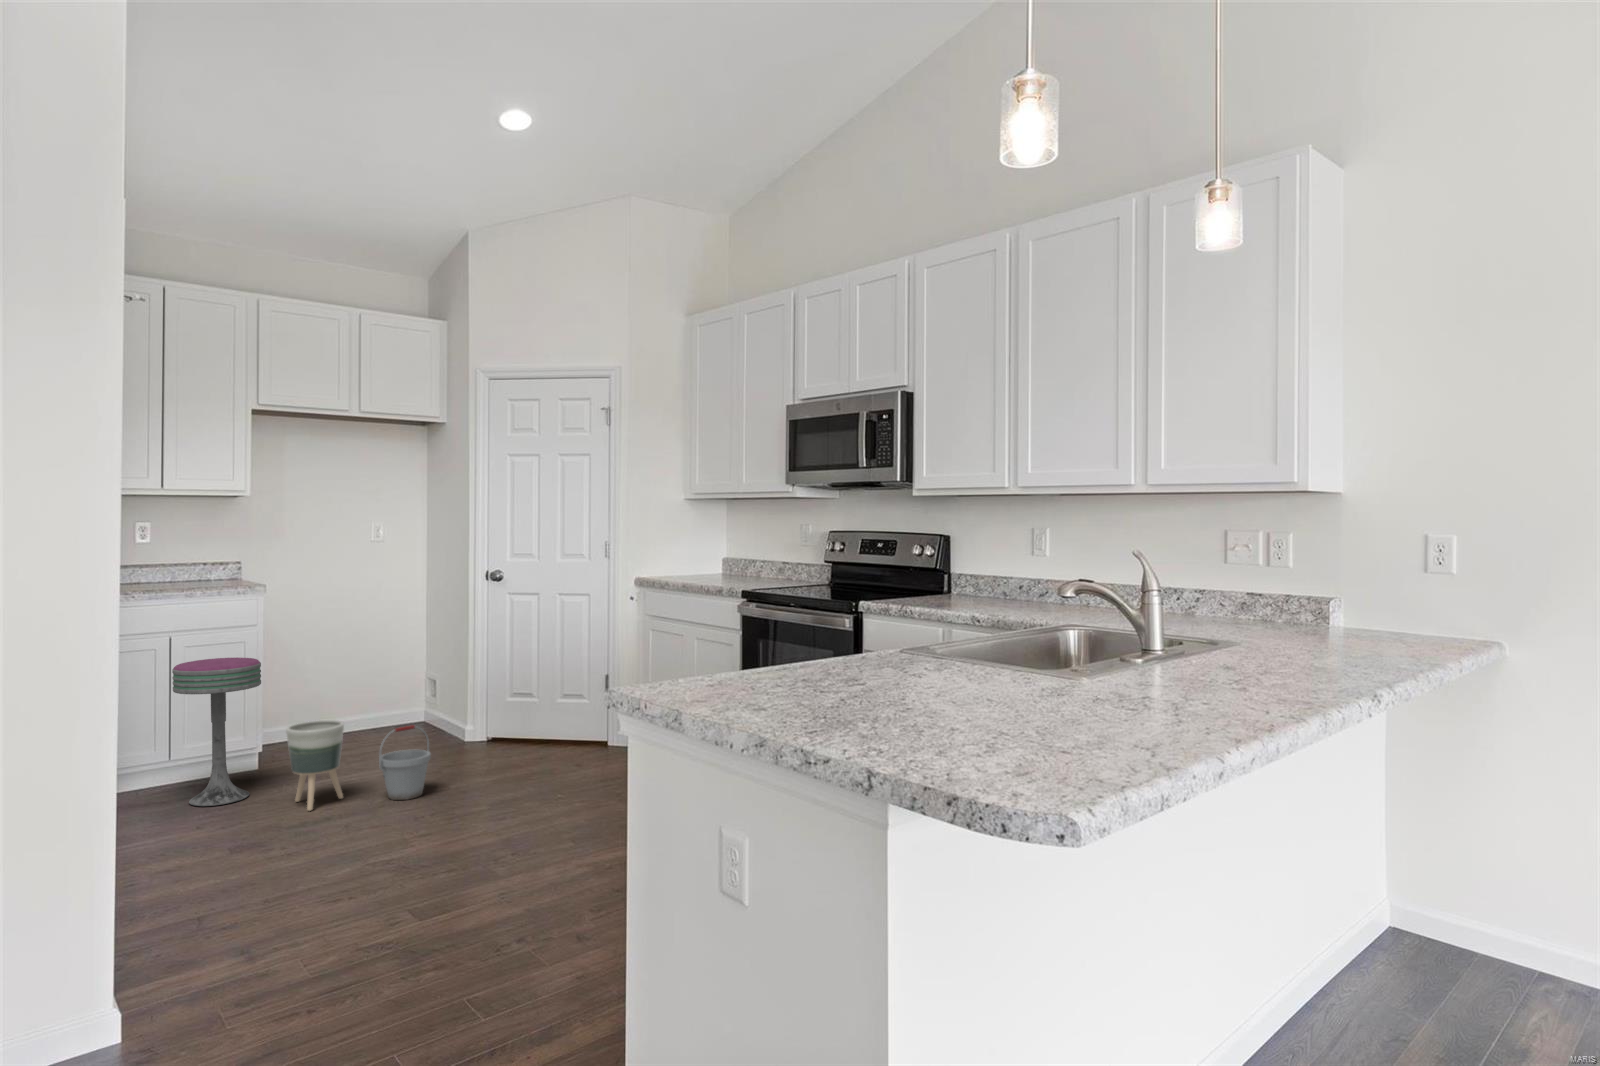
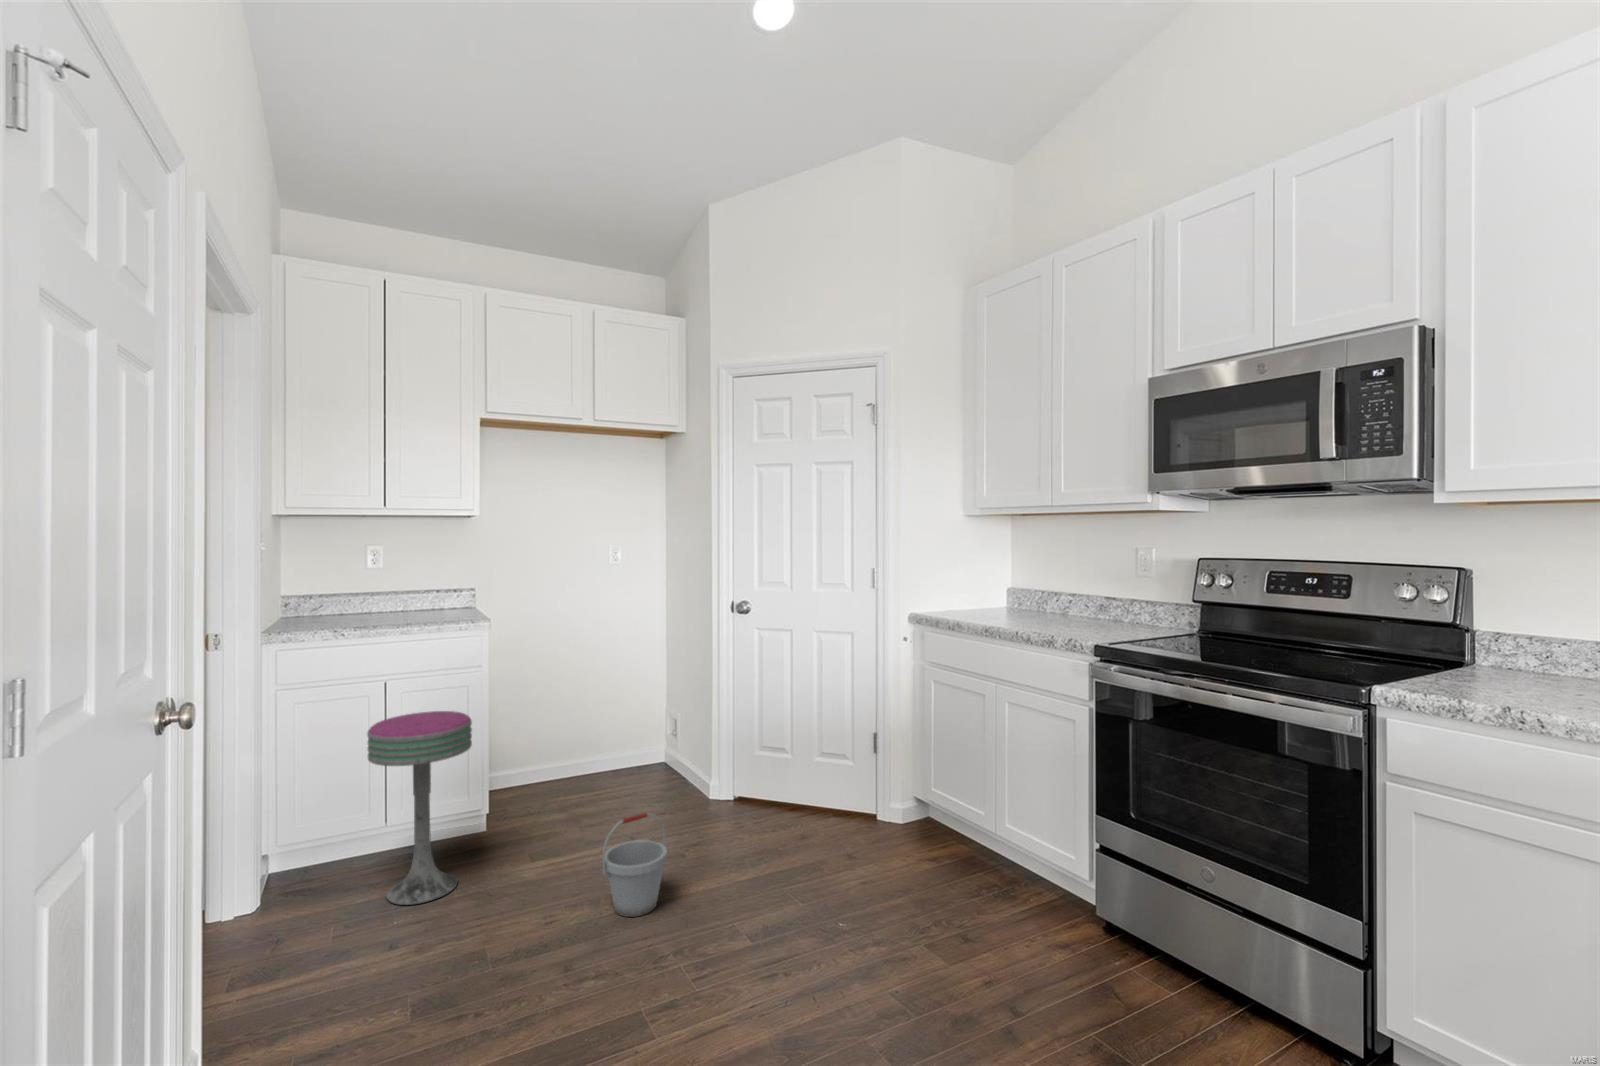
planter: present [286,720,344,811] -> none [490,800,561,930]

